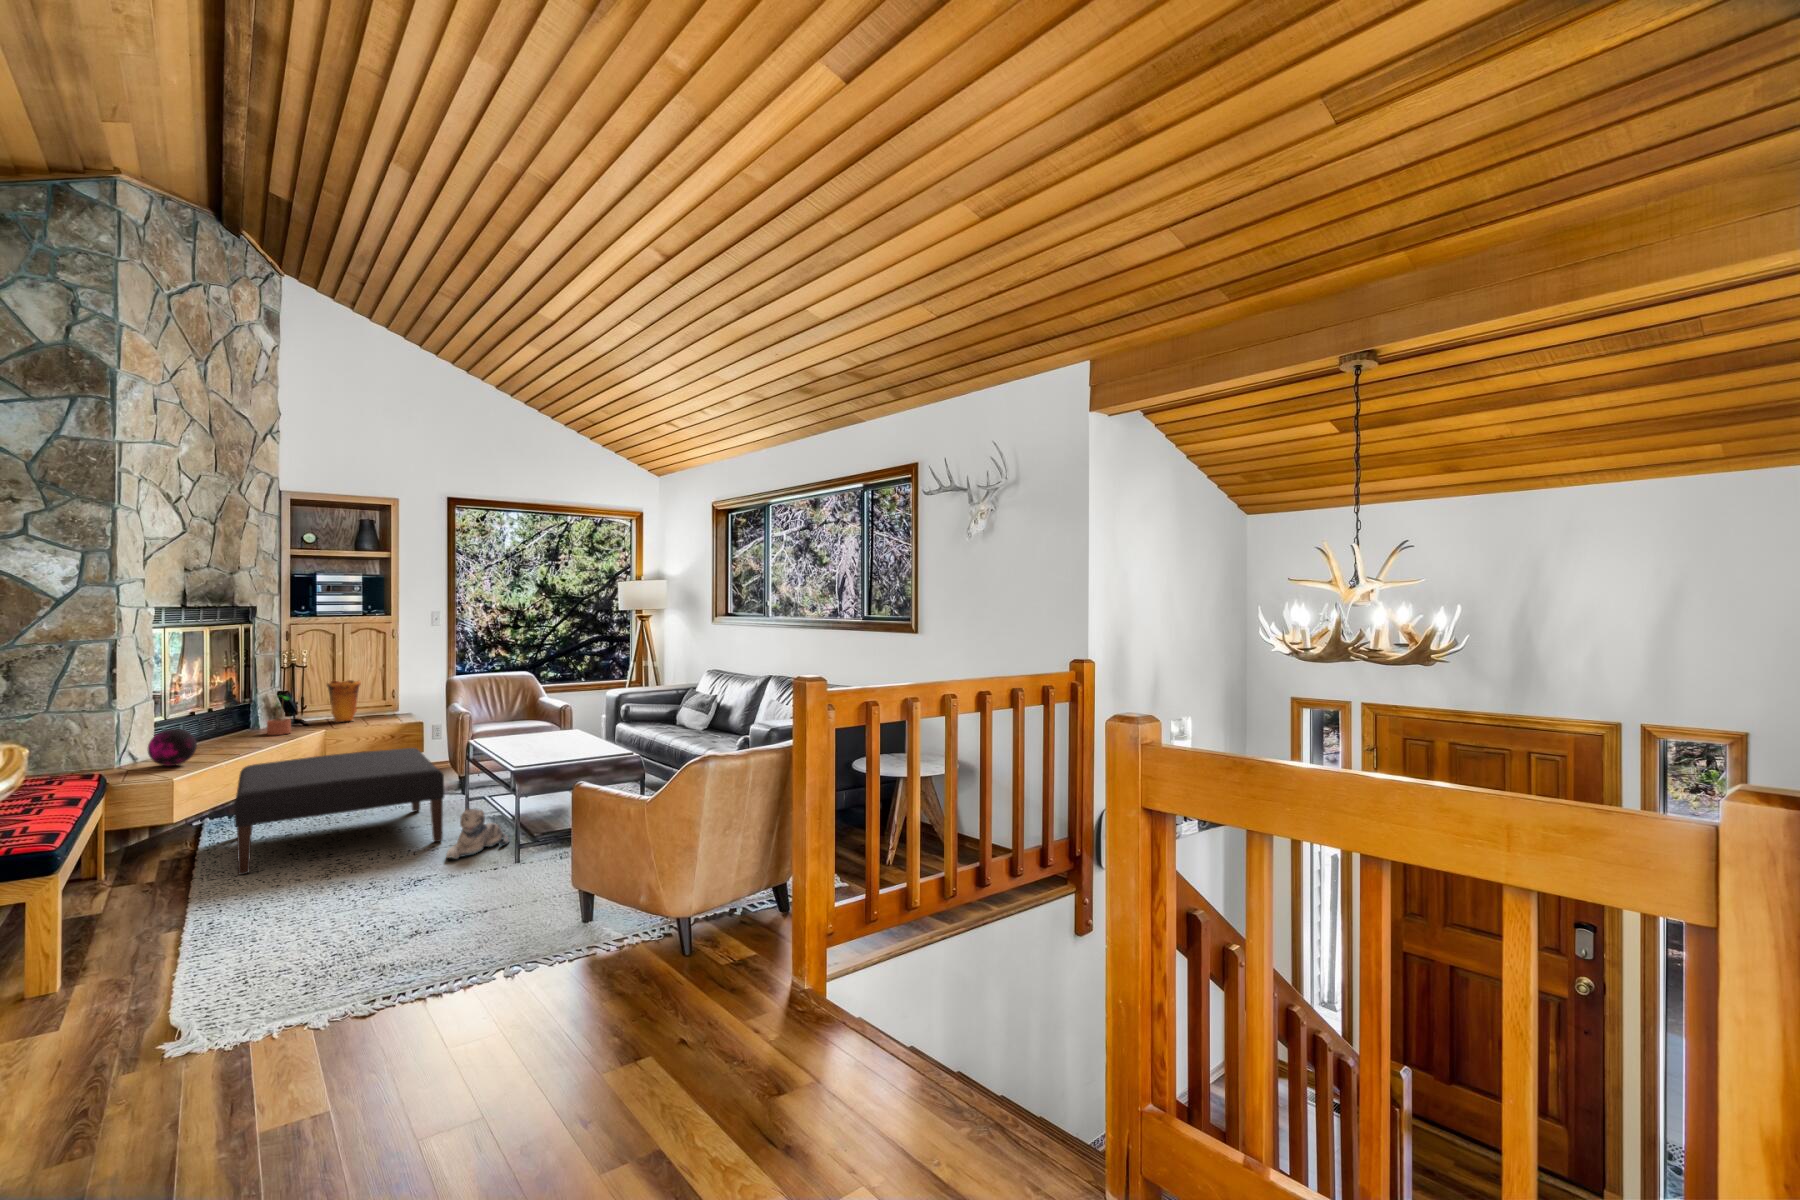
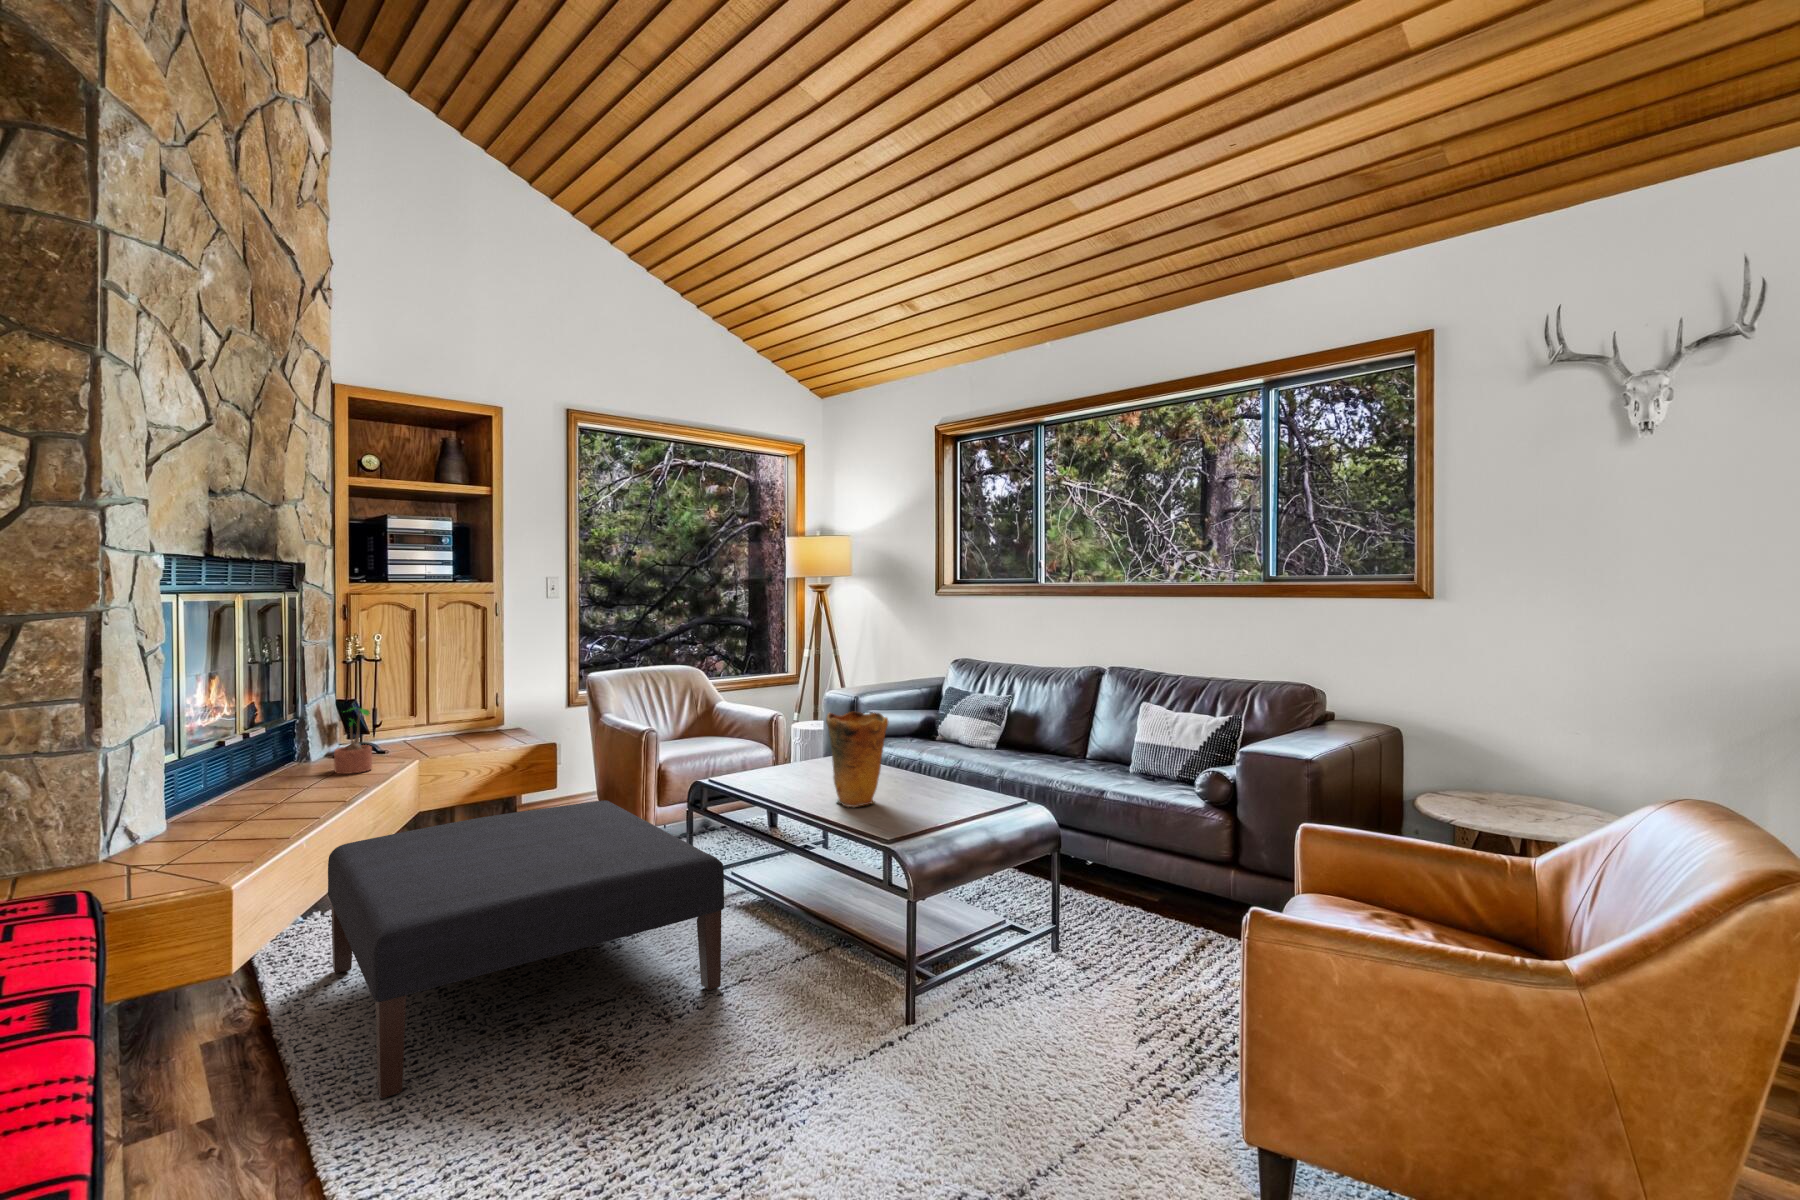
vase: present [327,680,361,722] -> present [826,712,888,807]
decorative orb: present [148,728,197,766] -> none [164,780,253,852]
plush toy: present [446,808,509,859] -> none [766,935,851,1046]

